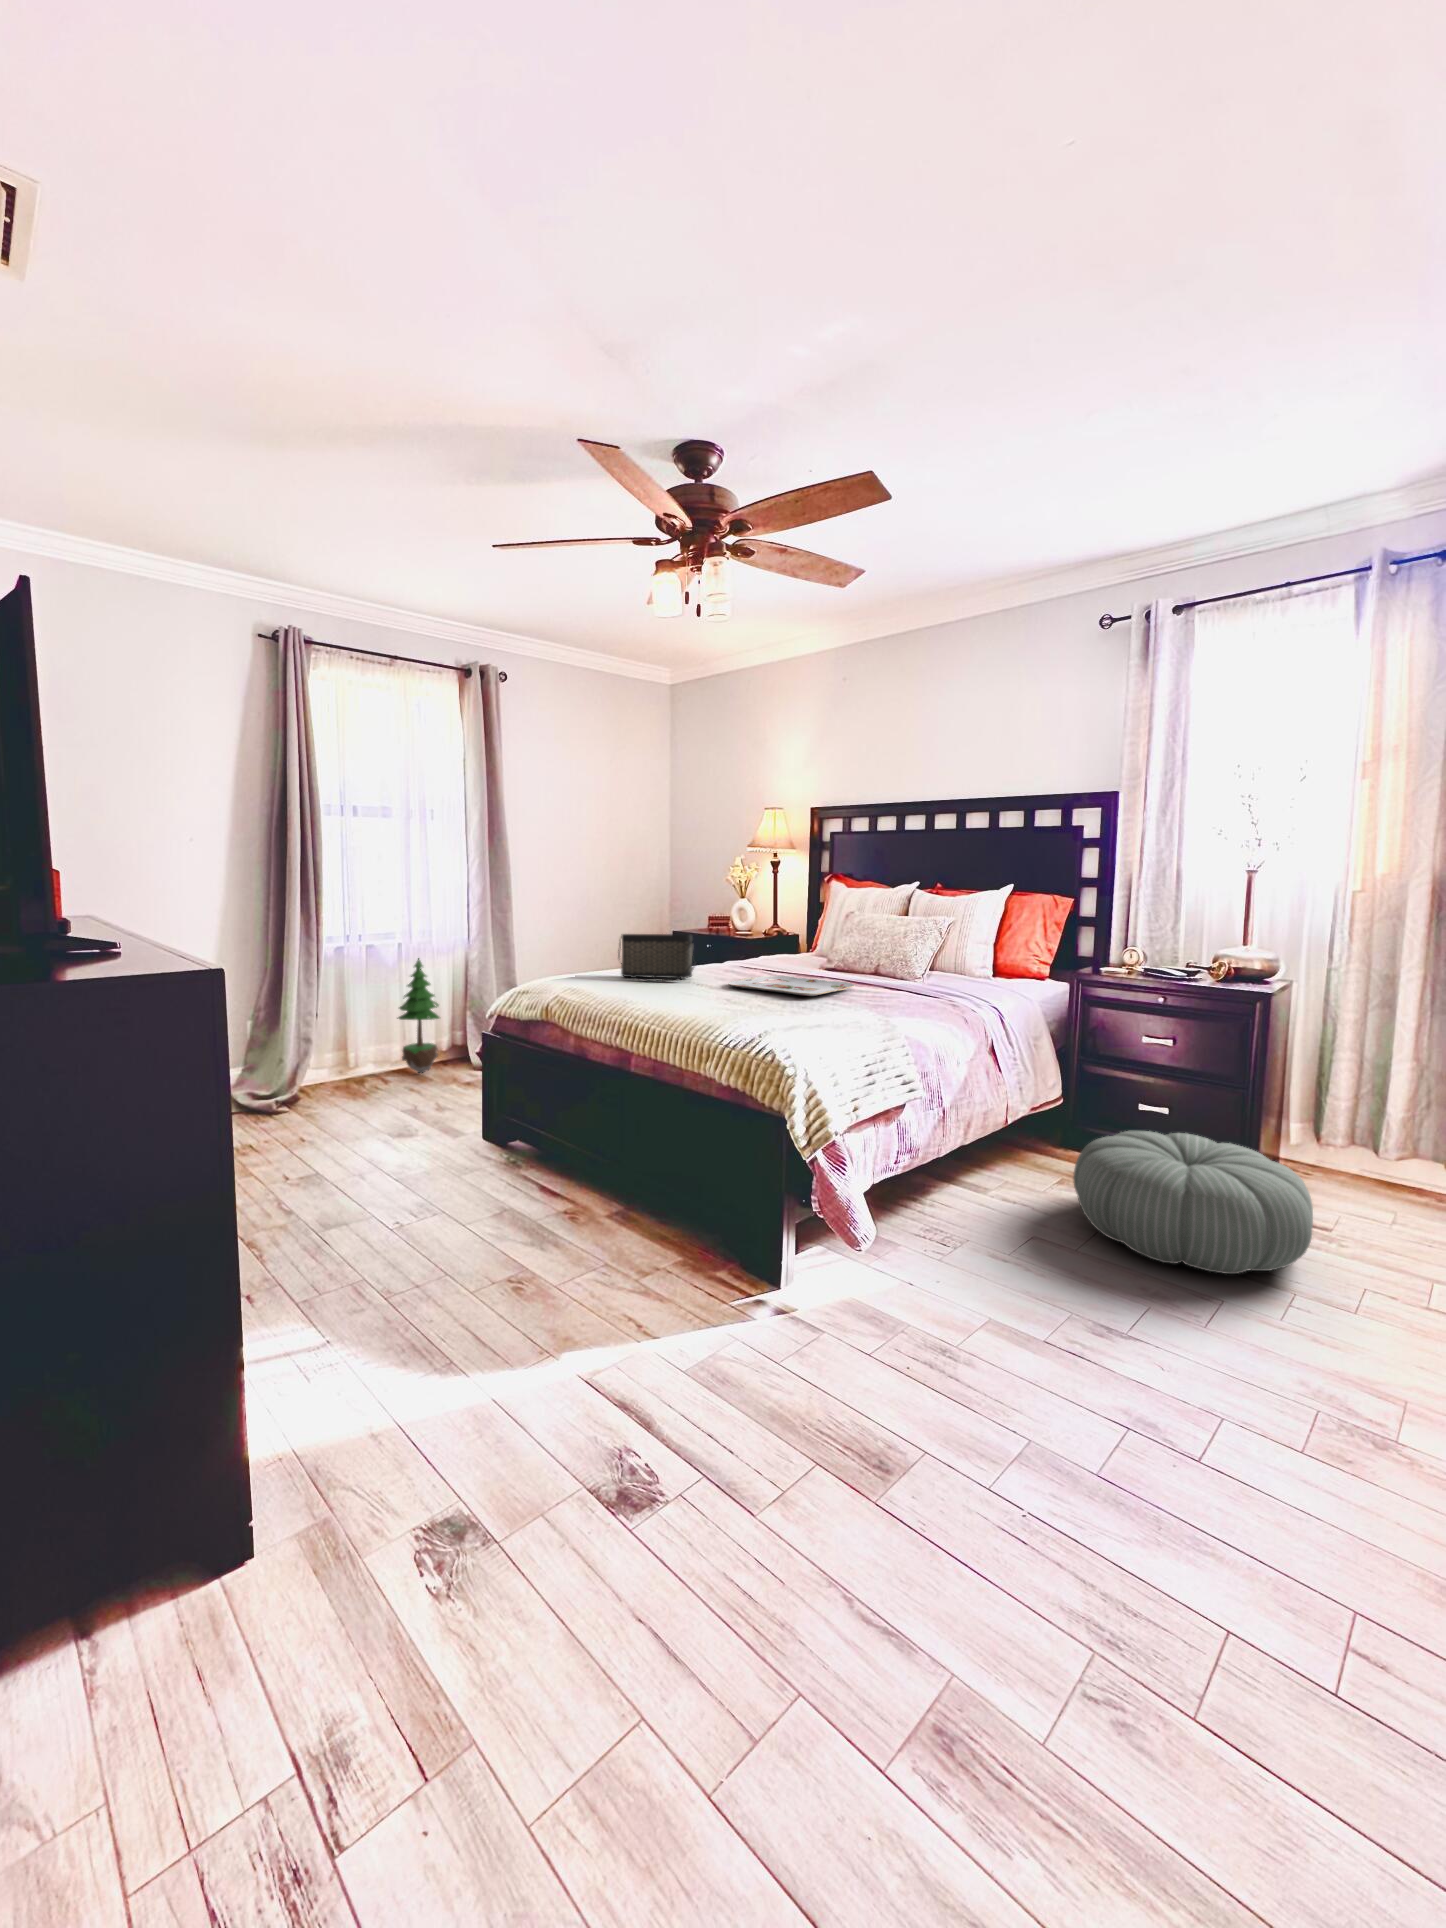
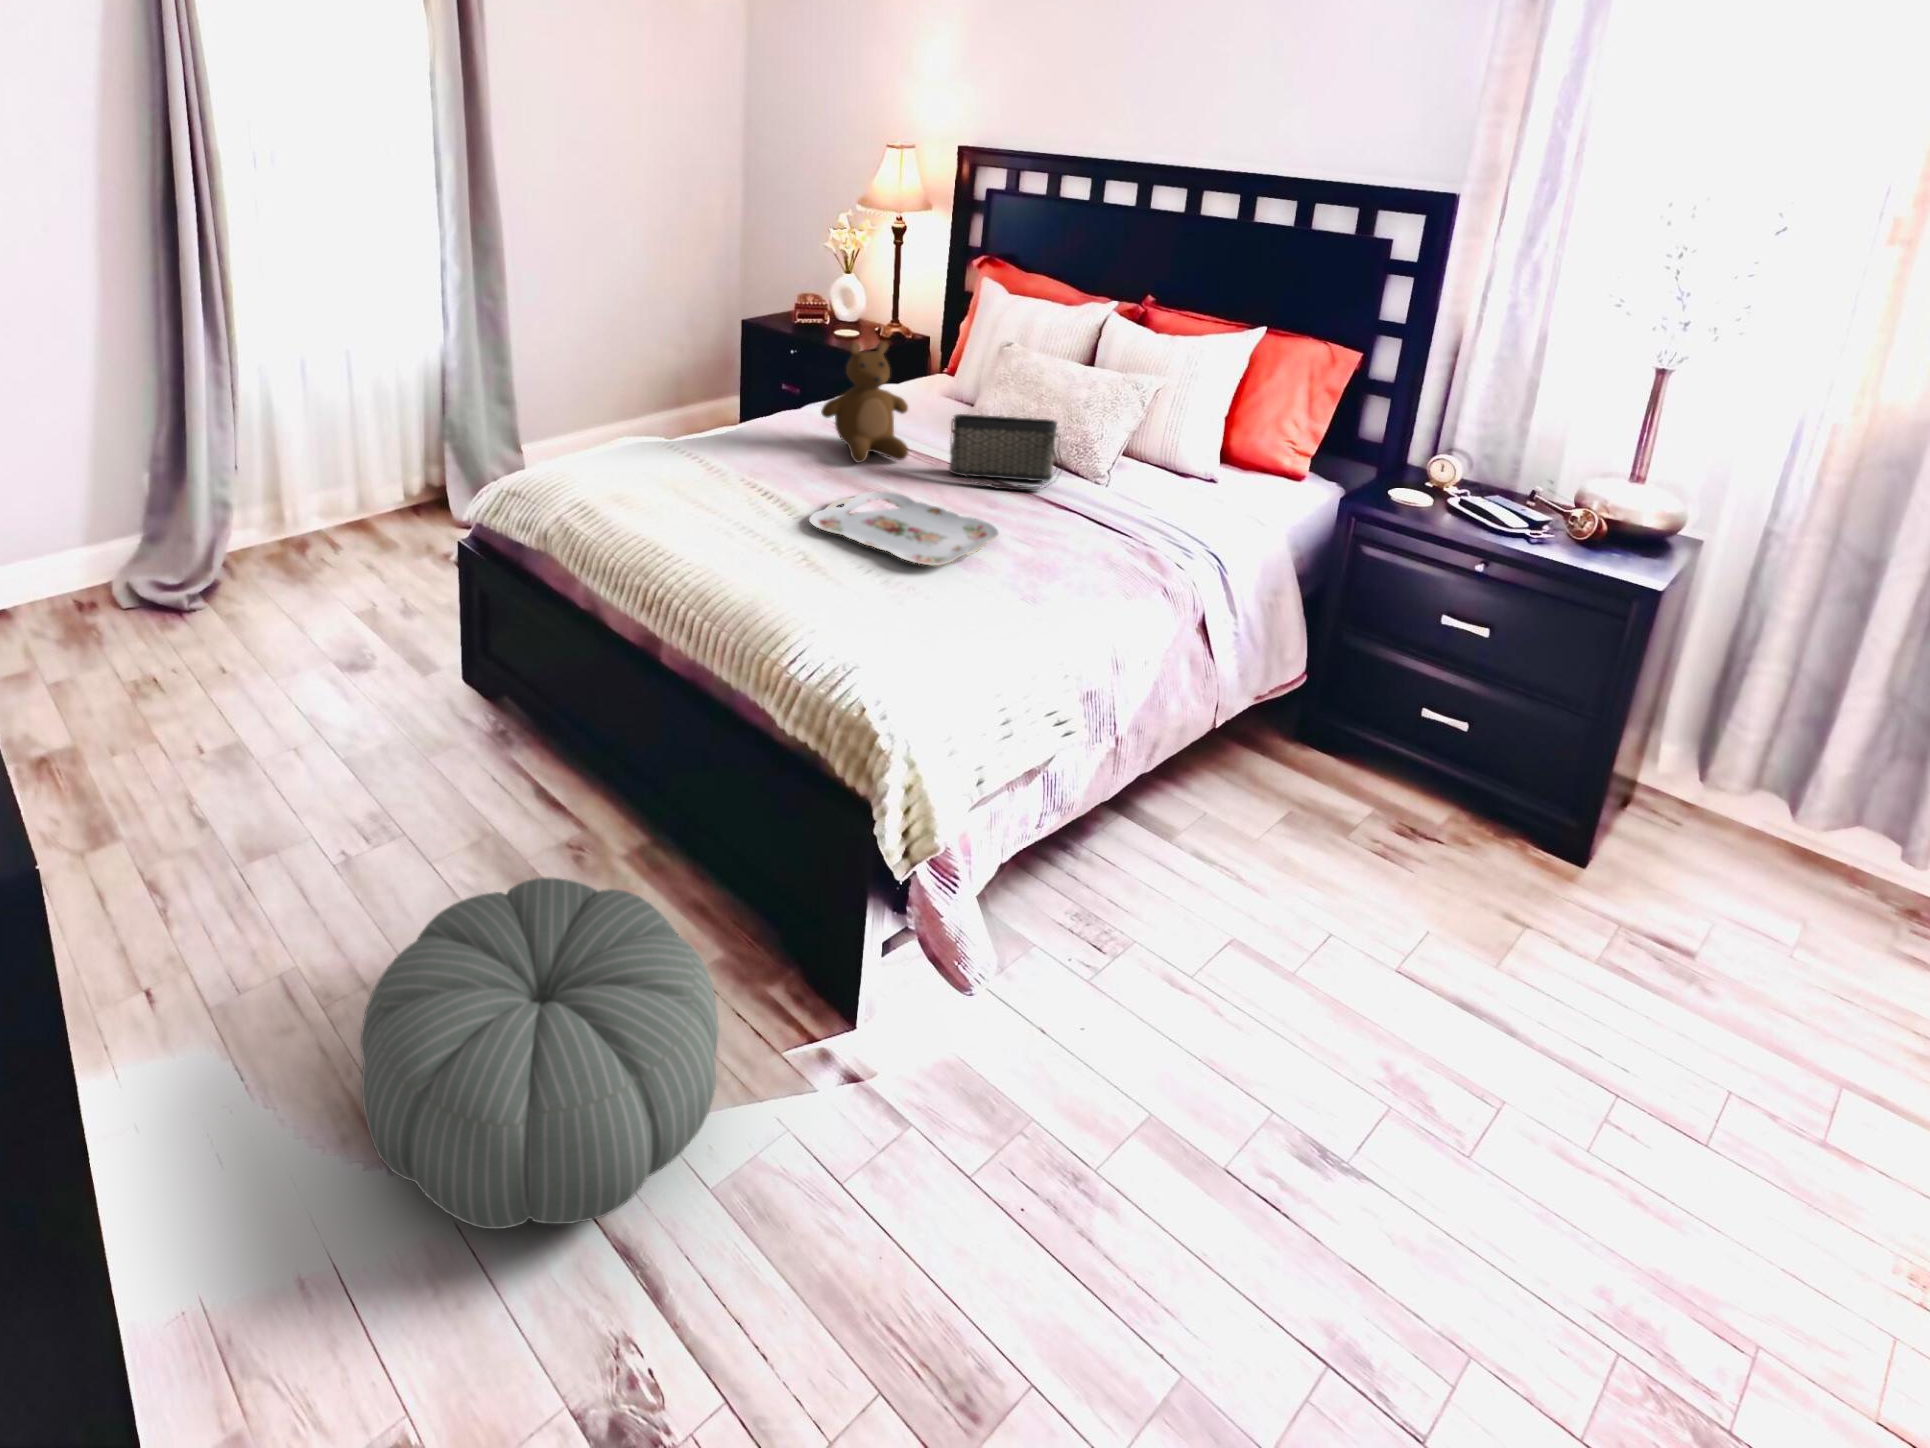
teddy bear: none [732,891,791,968] -> present [821,341,908,463]
handbag: present [618,934,695,981] -> present [949,414,1063,490]
potted tree: present [397,958,439,1074] -> none [347,373,409,532]
pouf: present [1073,1131,1313,1274] -> present [361,877,719,1229]

